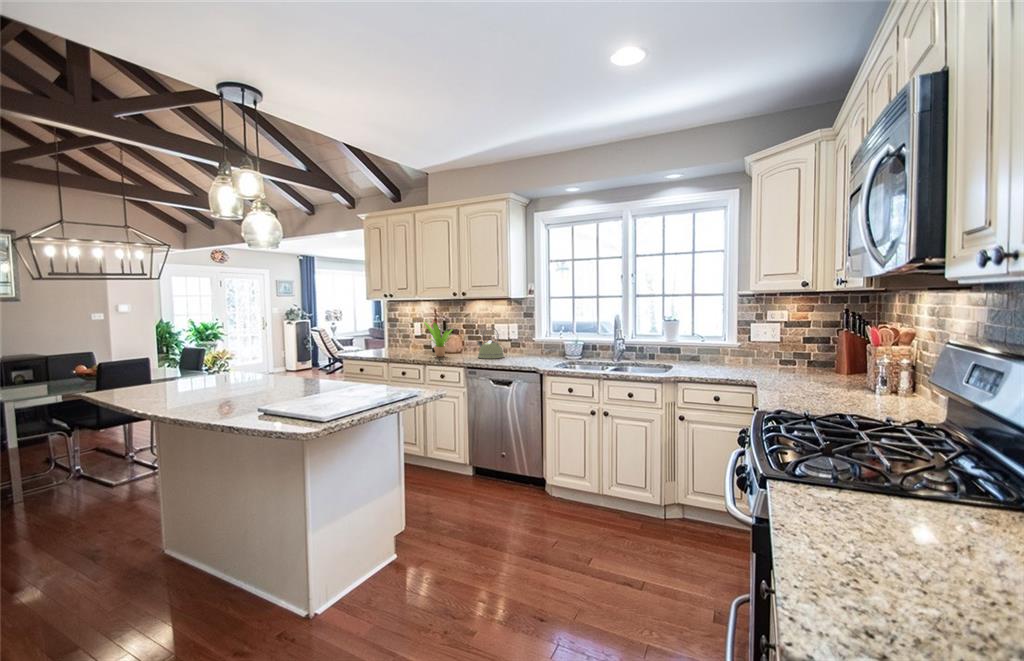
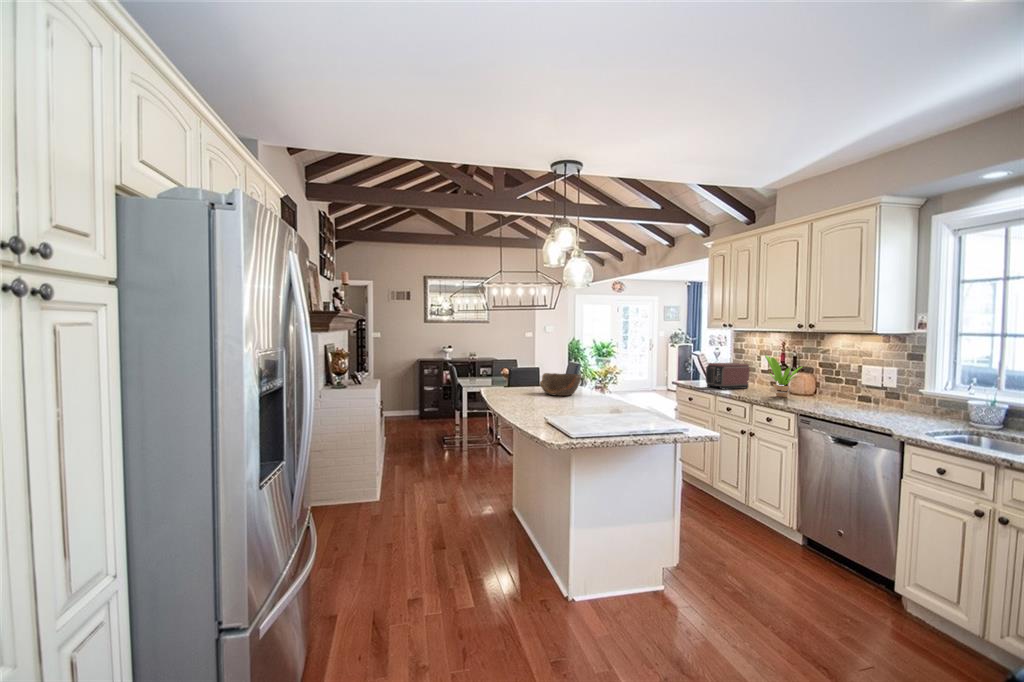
kettle: present [477,328,504,359] -> none [826,369,868,410]
toaster: none [369,331,406,357] -> present [706,363,750,389]
bowl: none [192,357,255,387] -> present [540,373,581,396]

